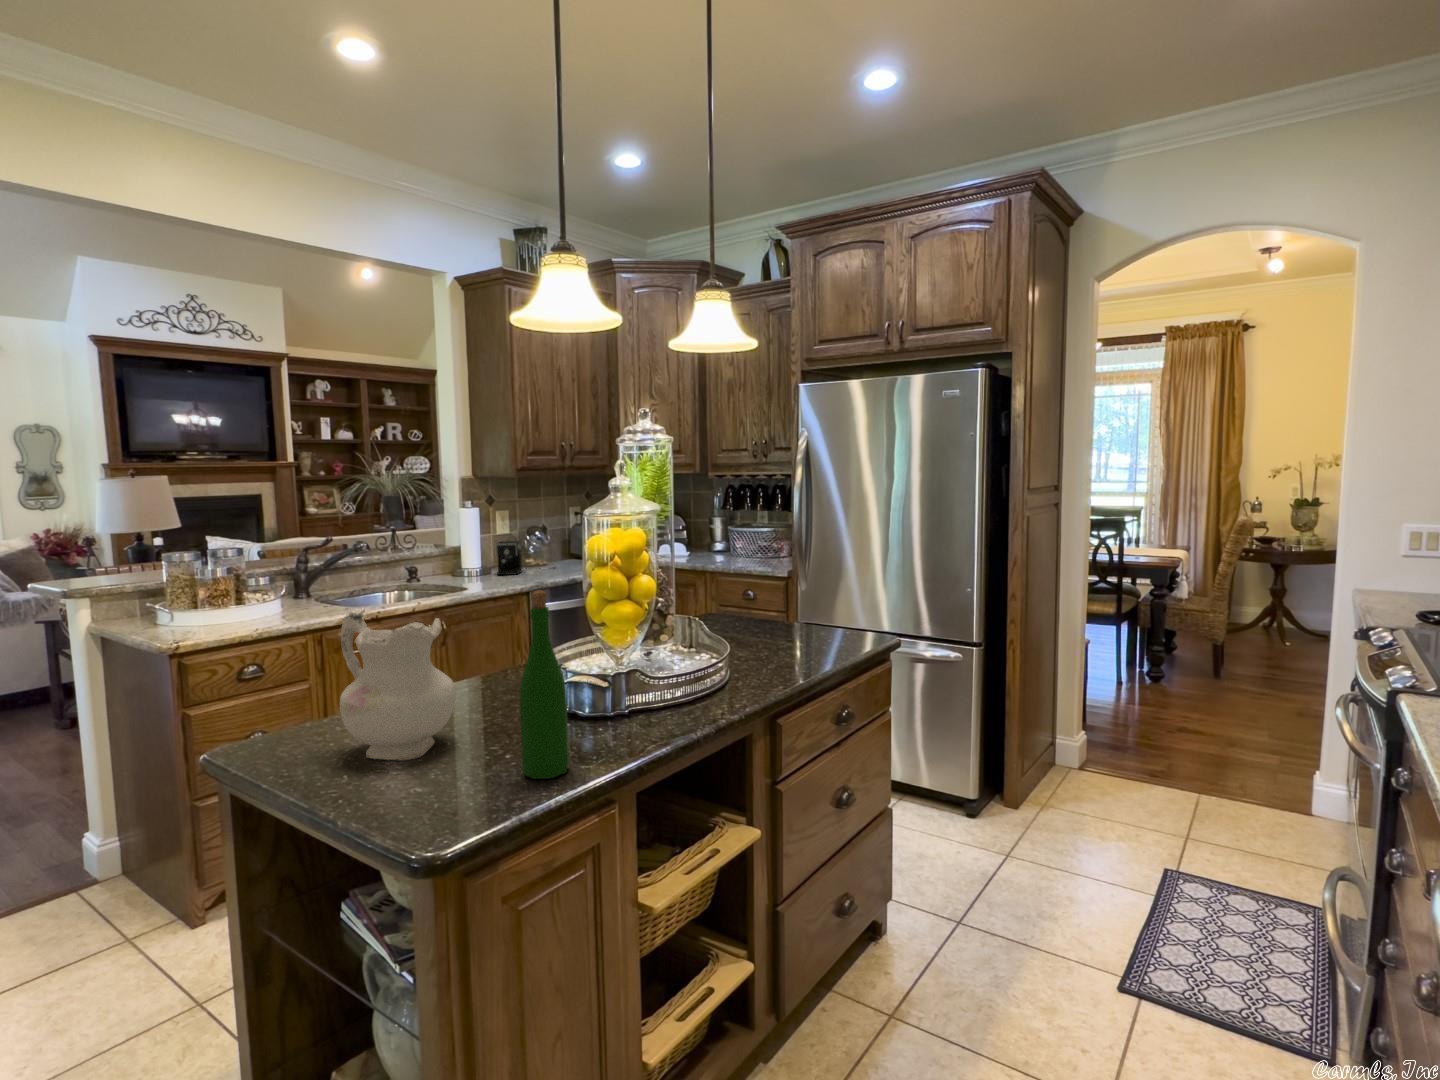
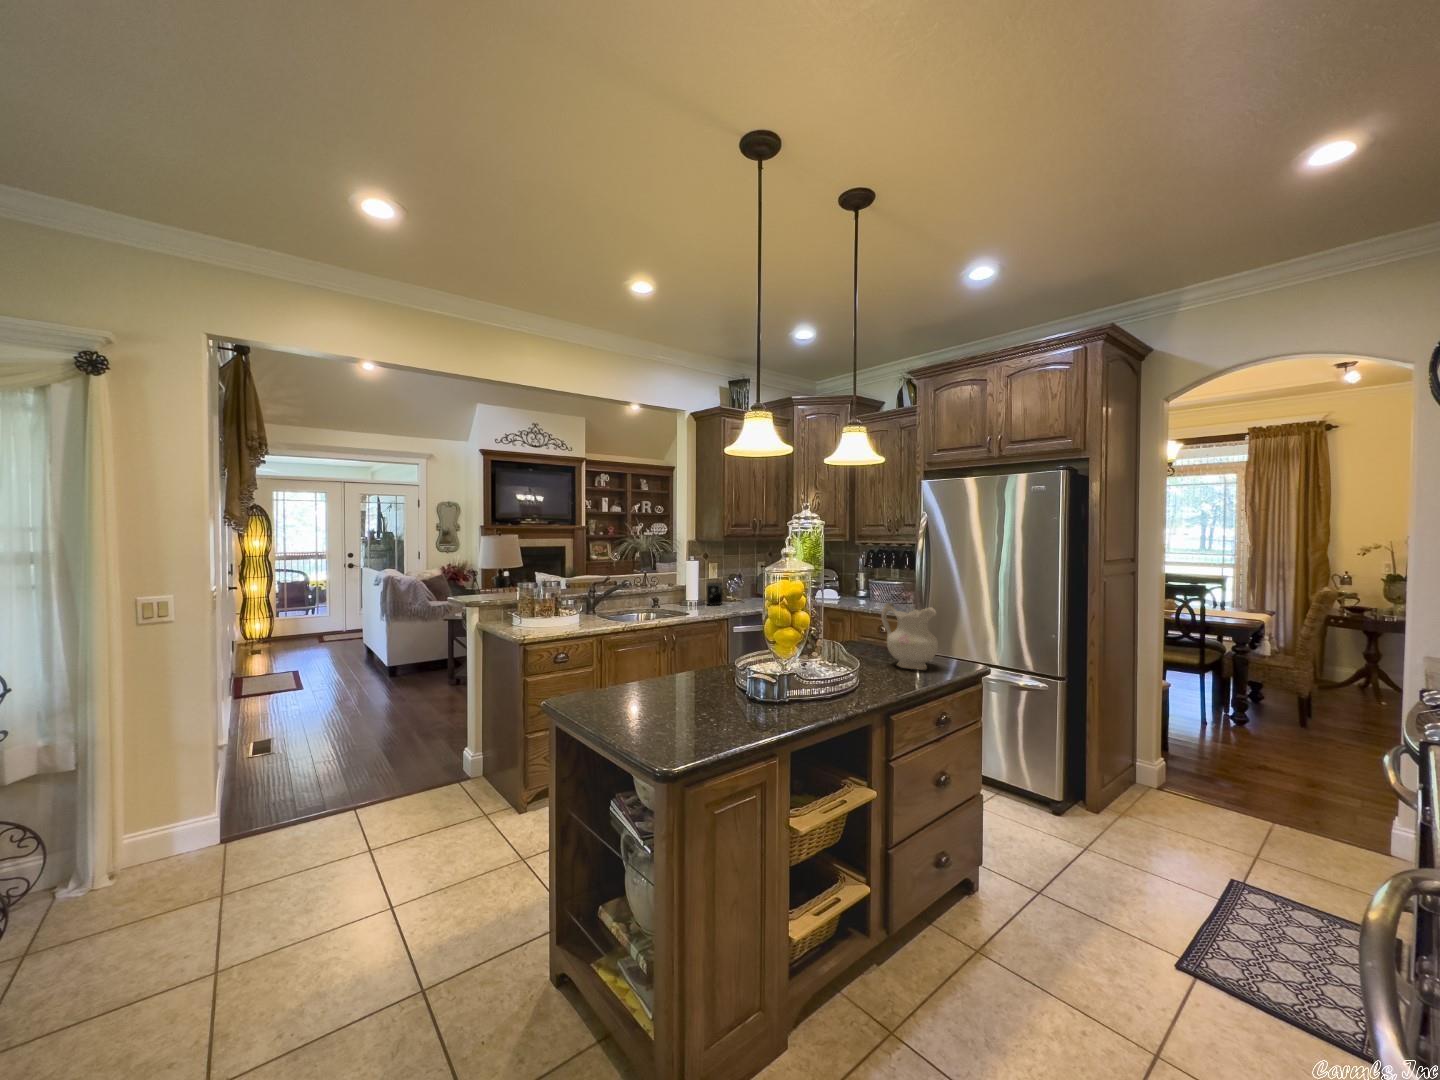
wine bottle: present [520,590,569,779] -> none [723,619,751,735]
ceramic pitcher: present [340,612,456,761] -> present [882,603,938,670]

